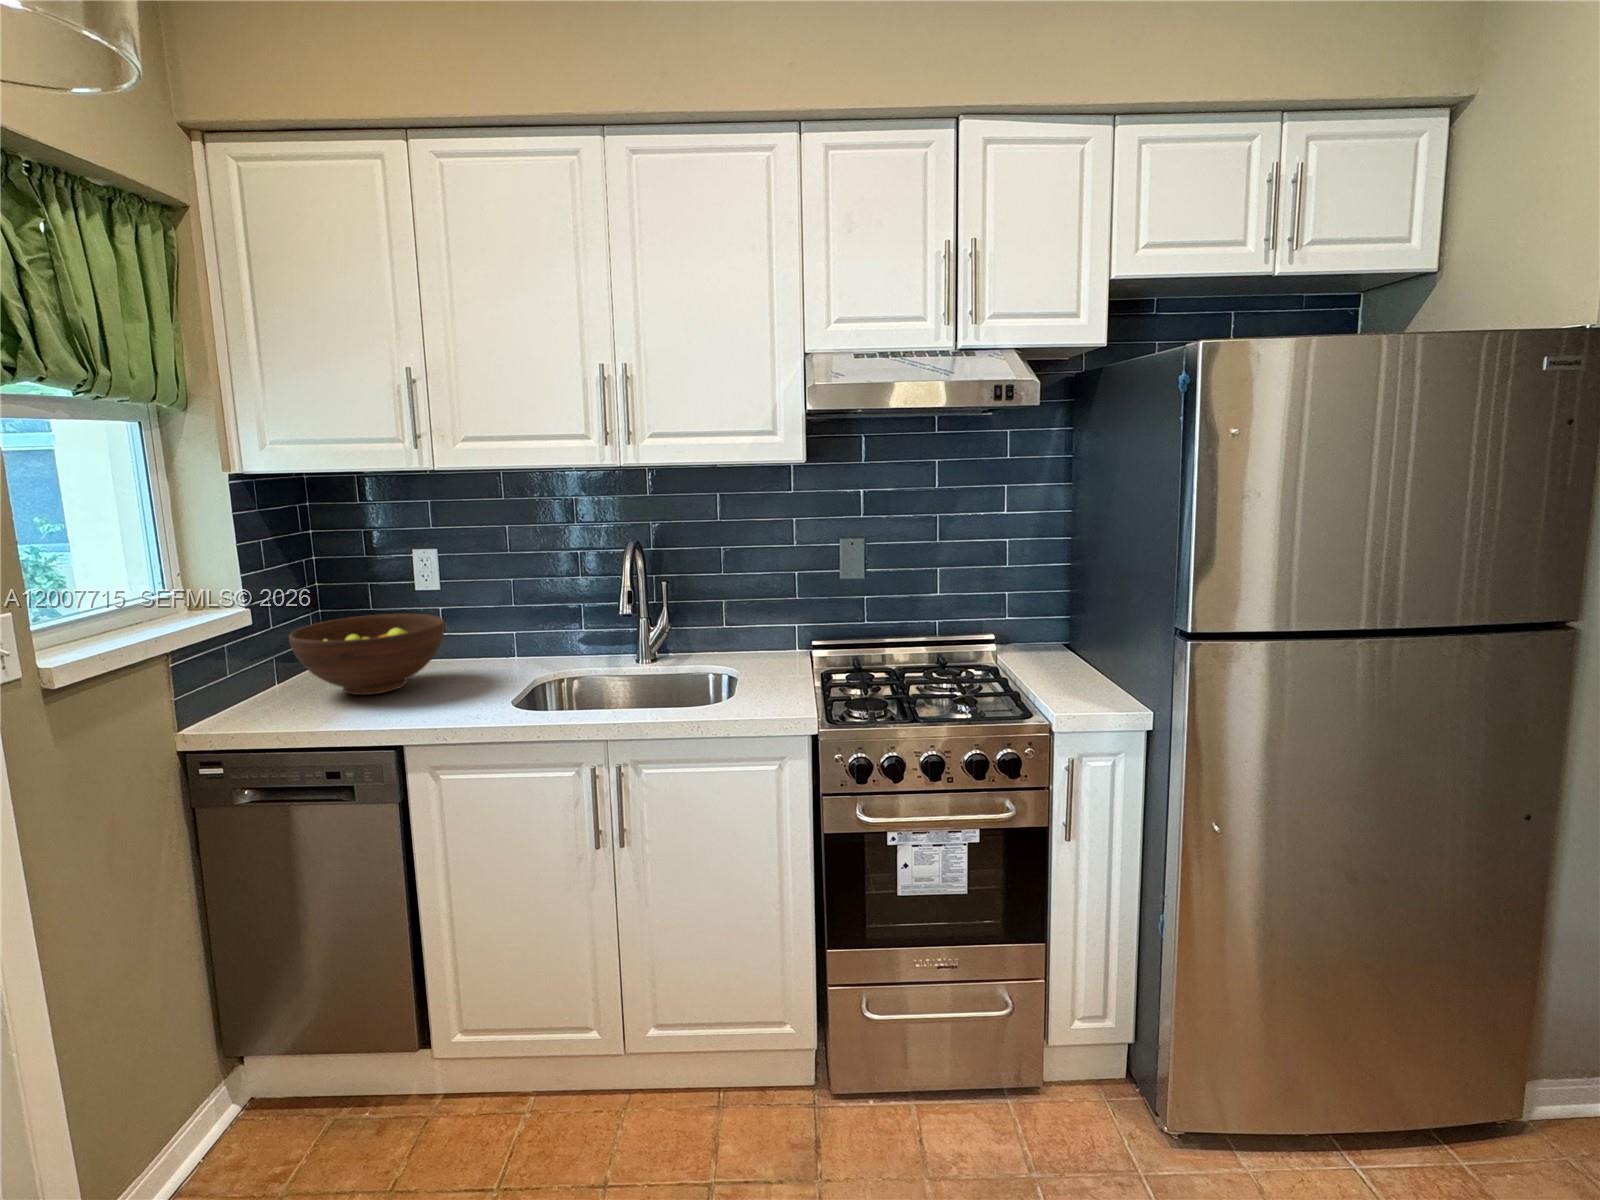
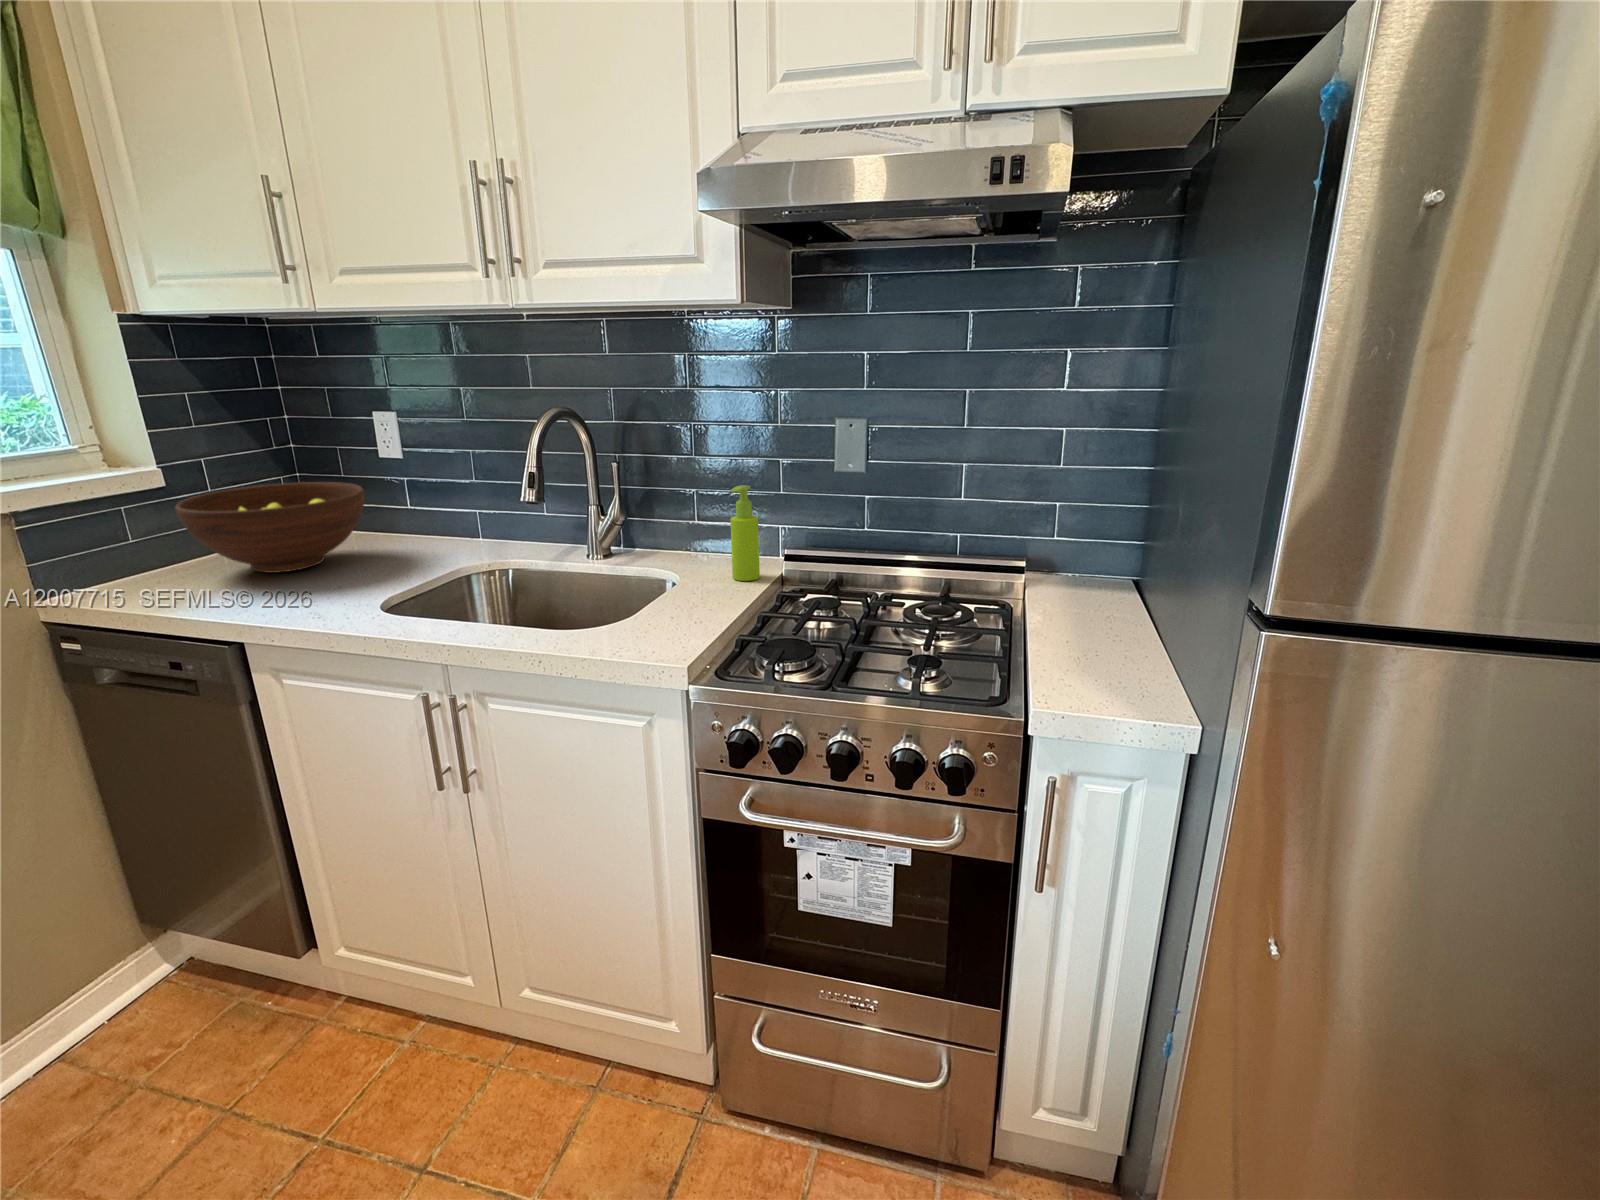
soap dispenser: none [772,593,795,667] -> present [730,485,760,581]

